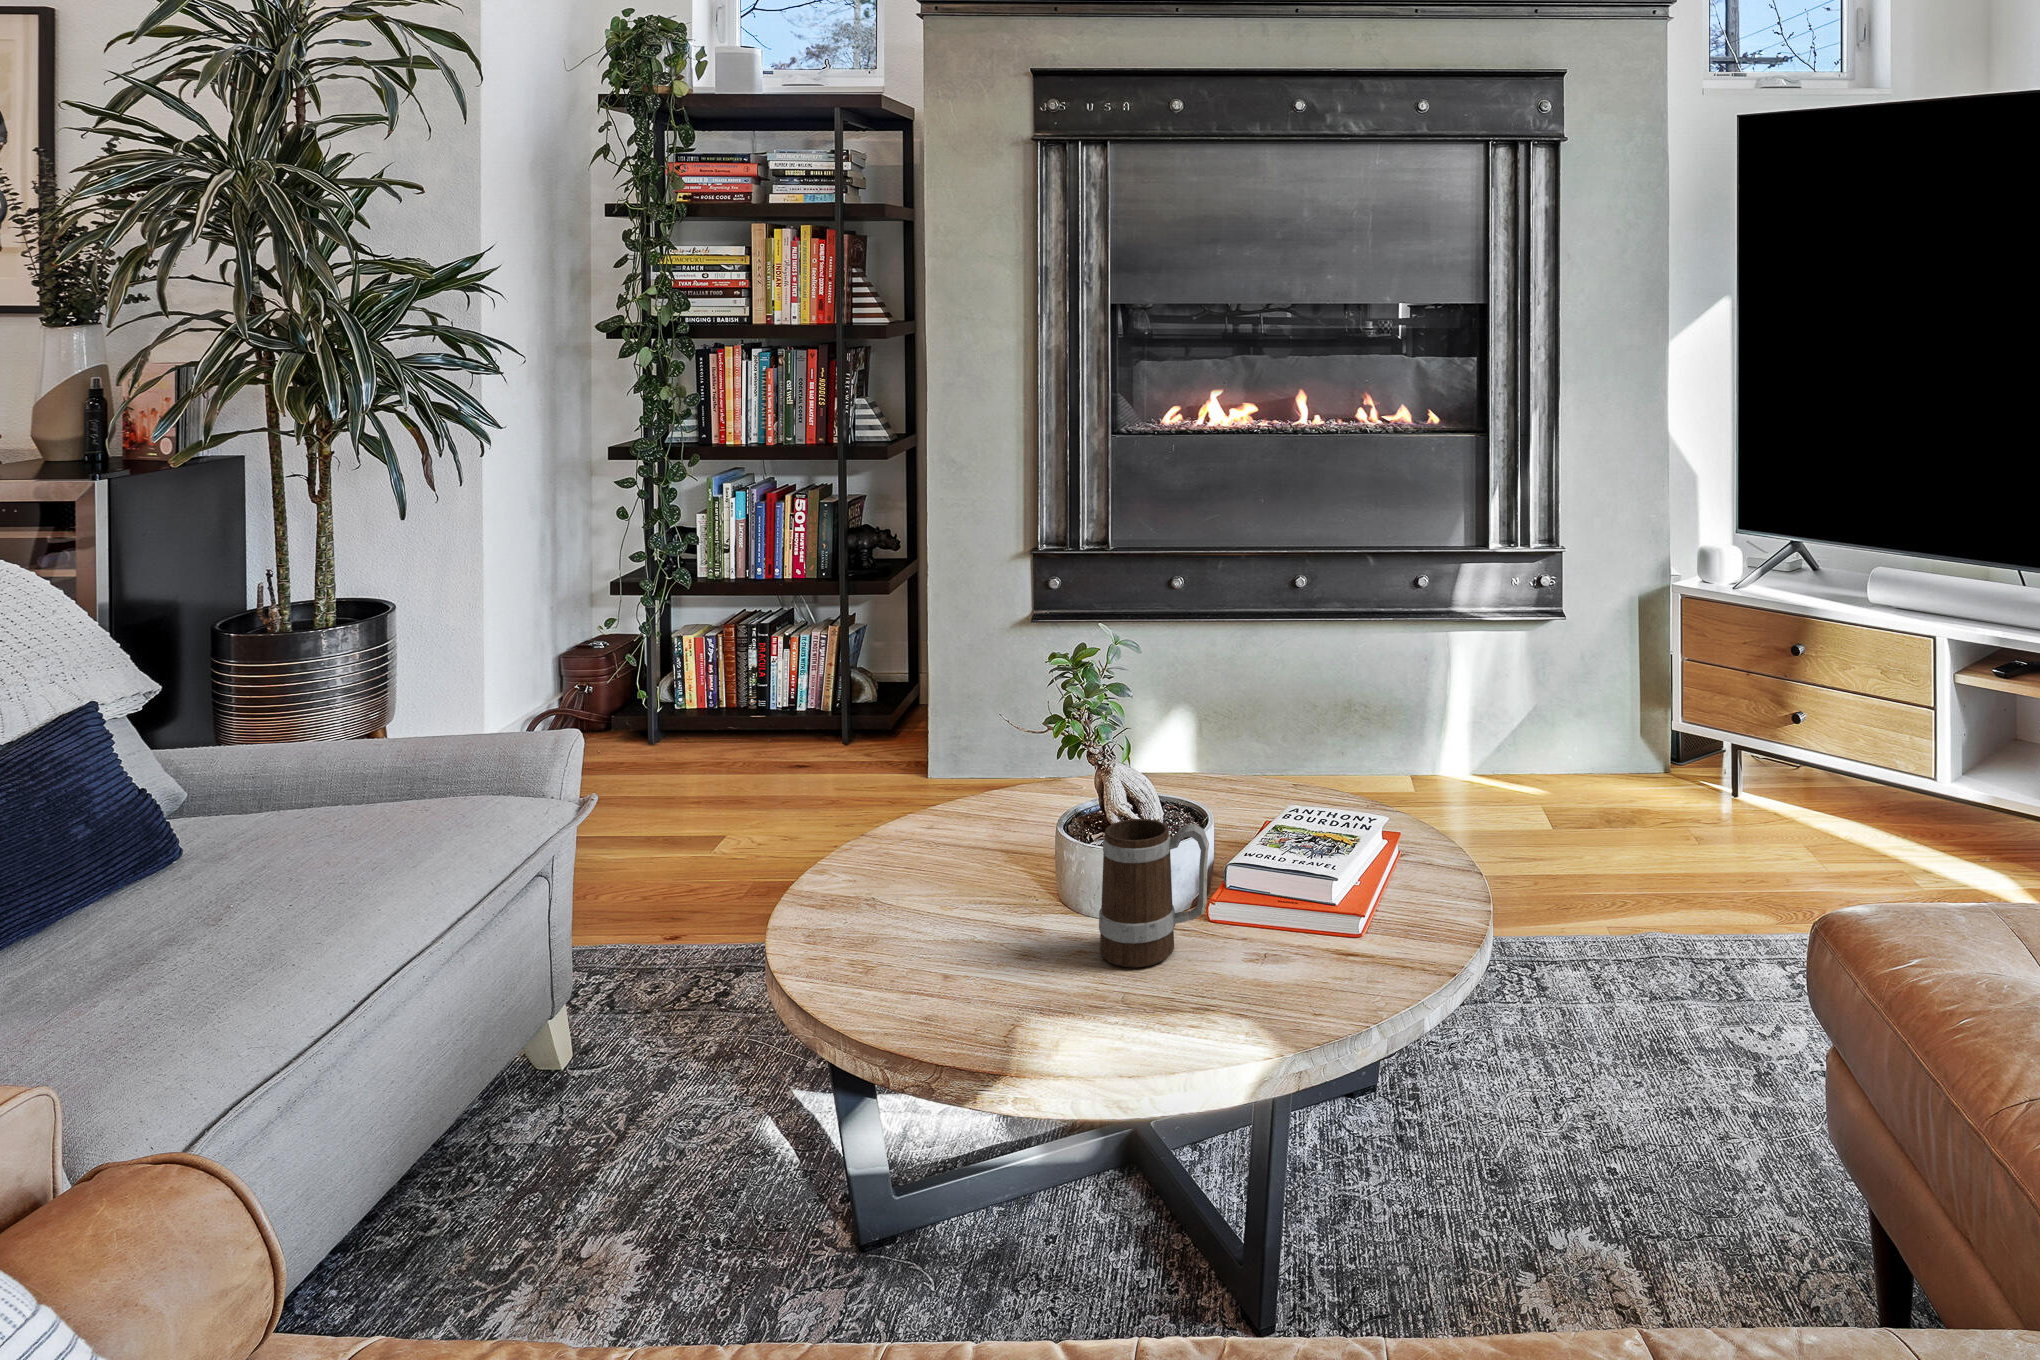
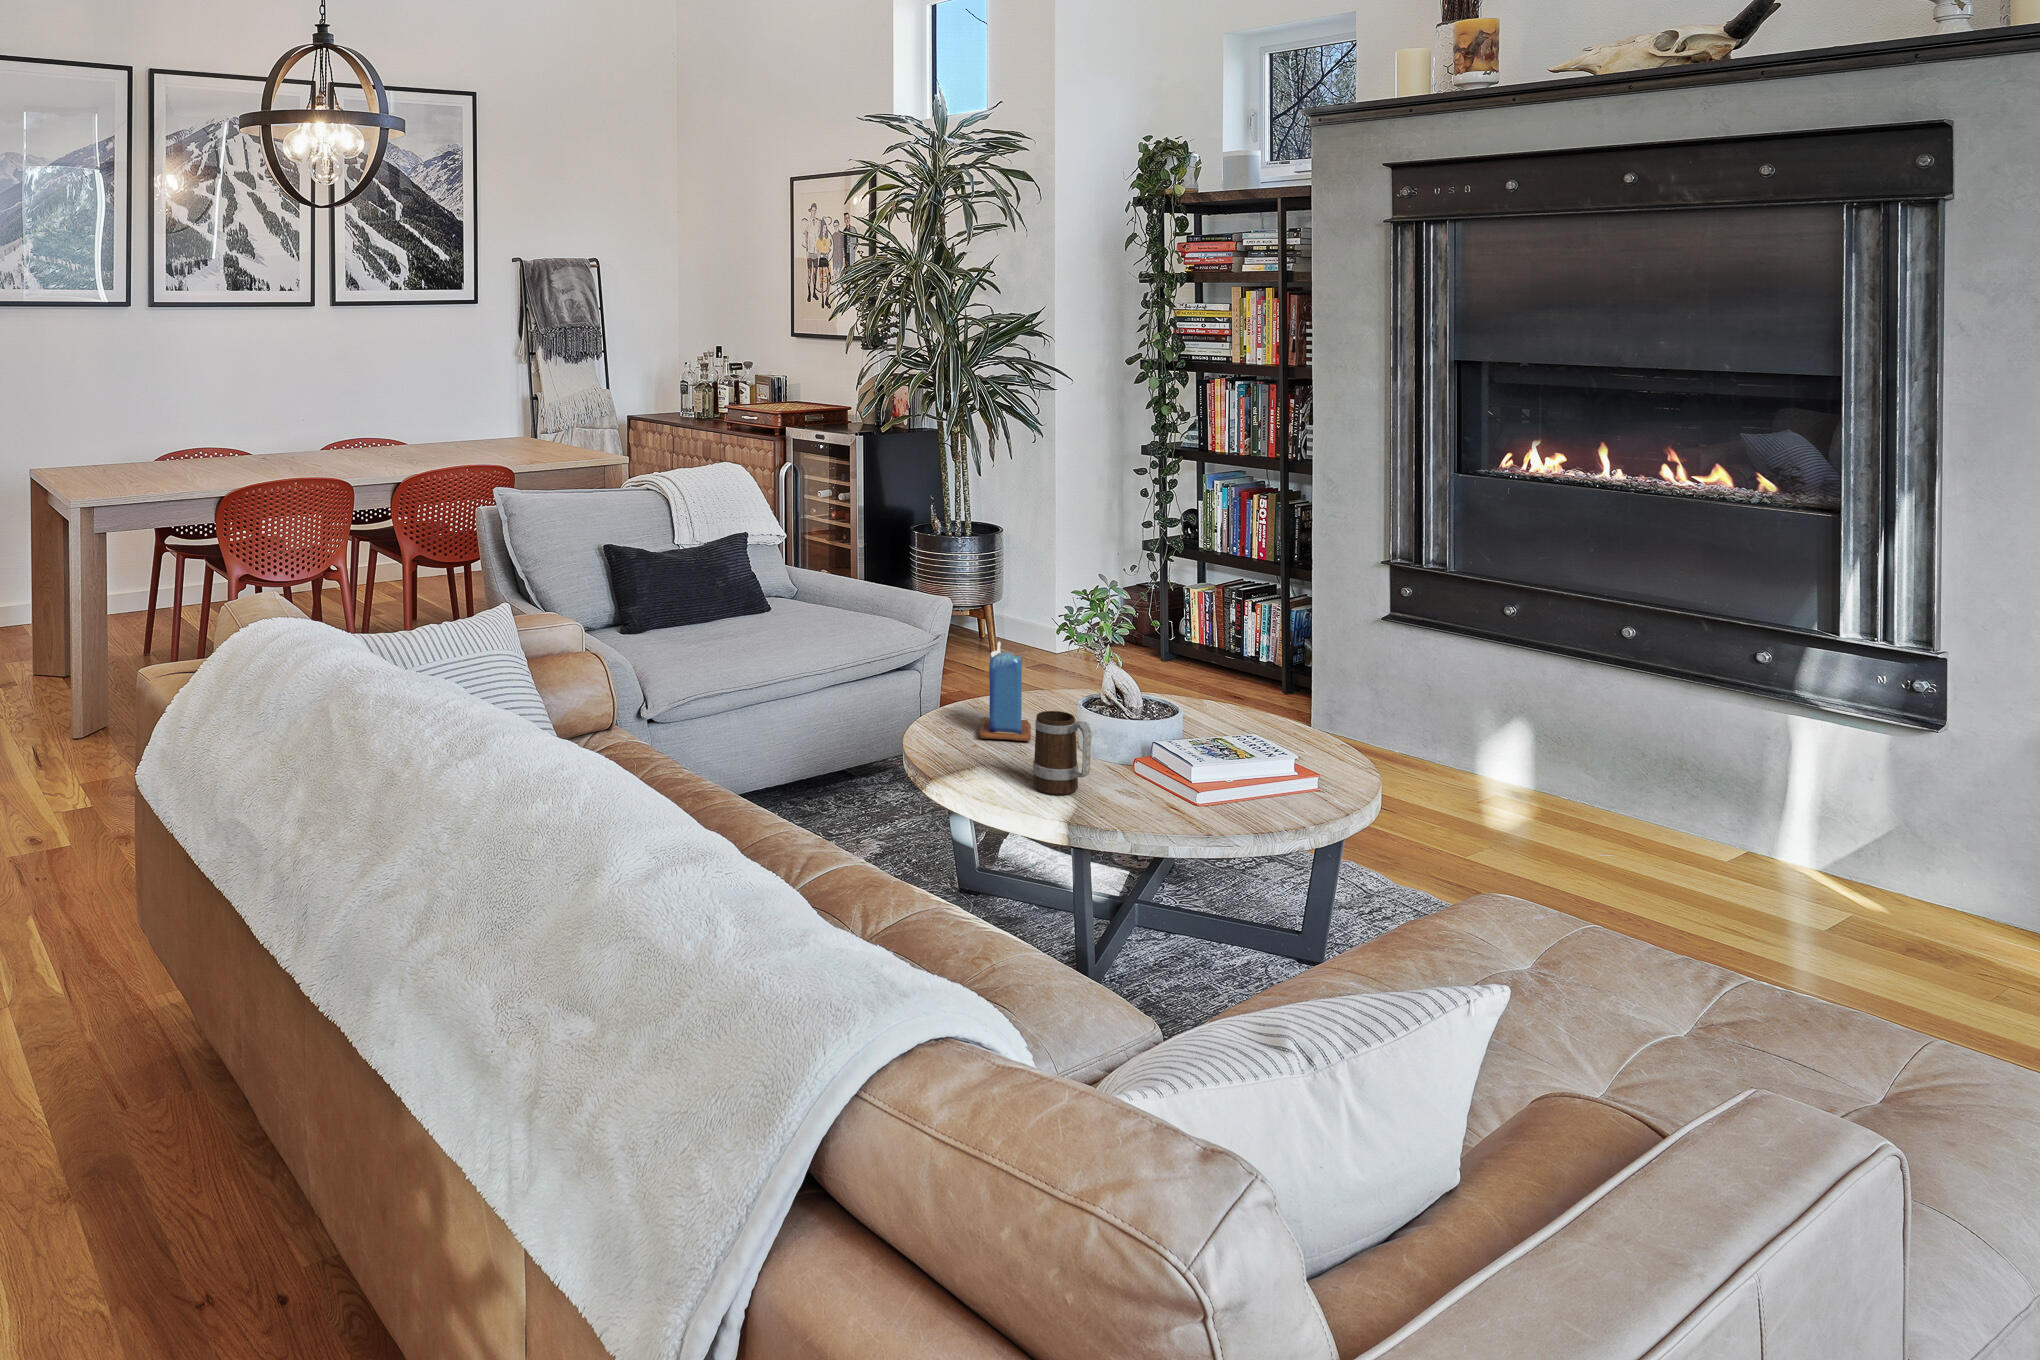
candle: none [853,736,976,917] -> present [979,641,1031,741]

